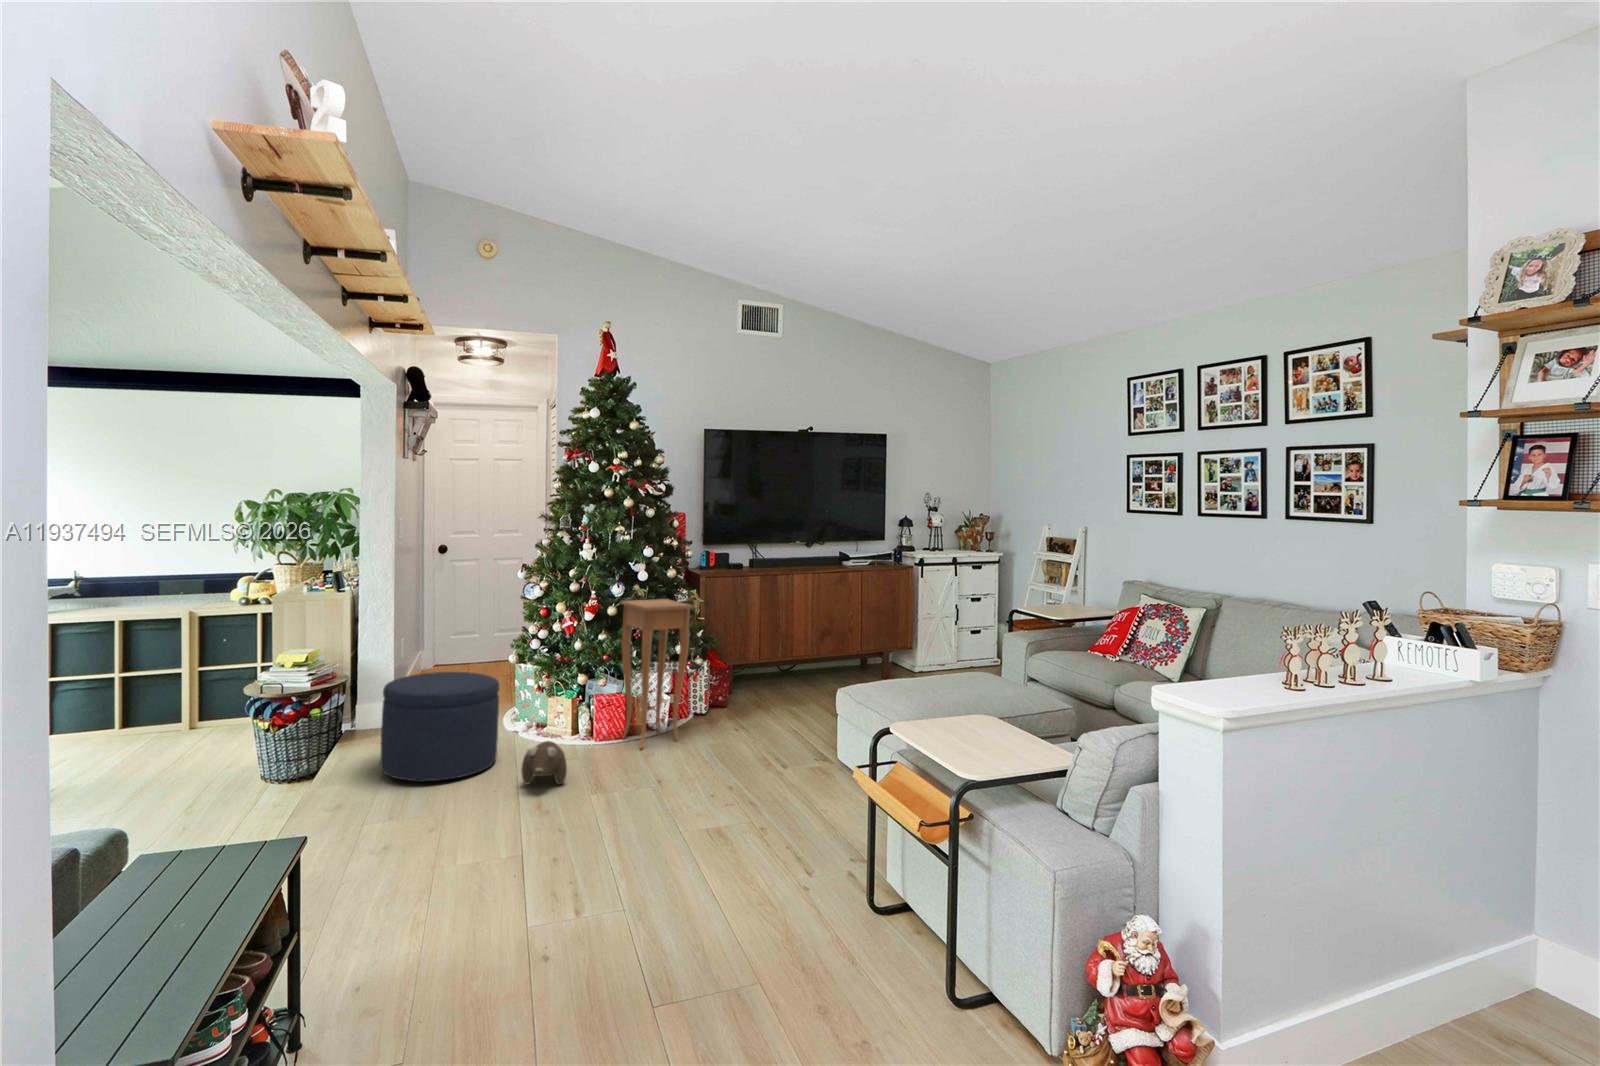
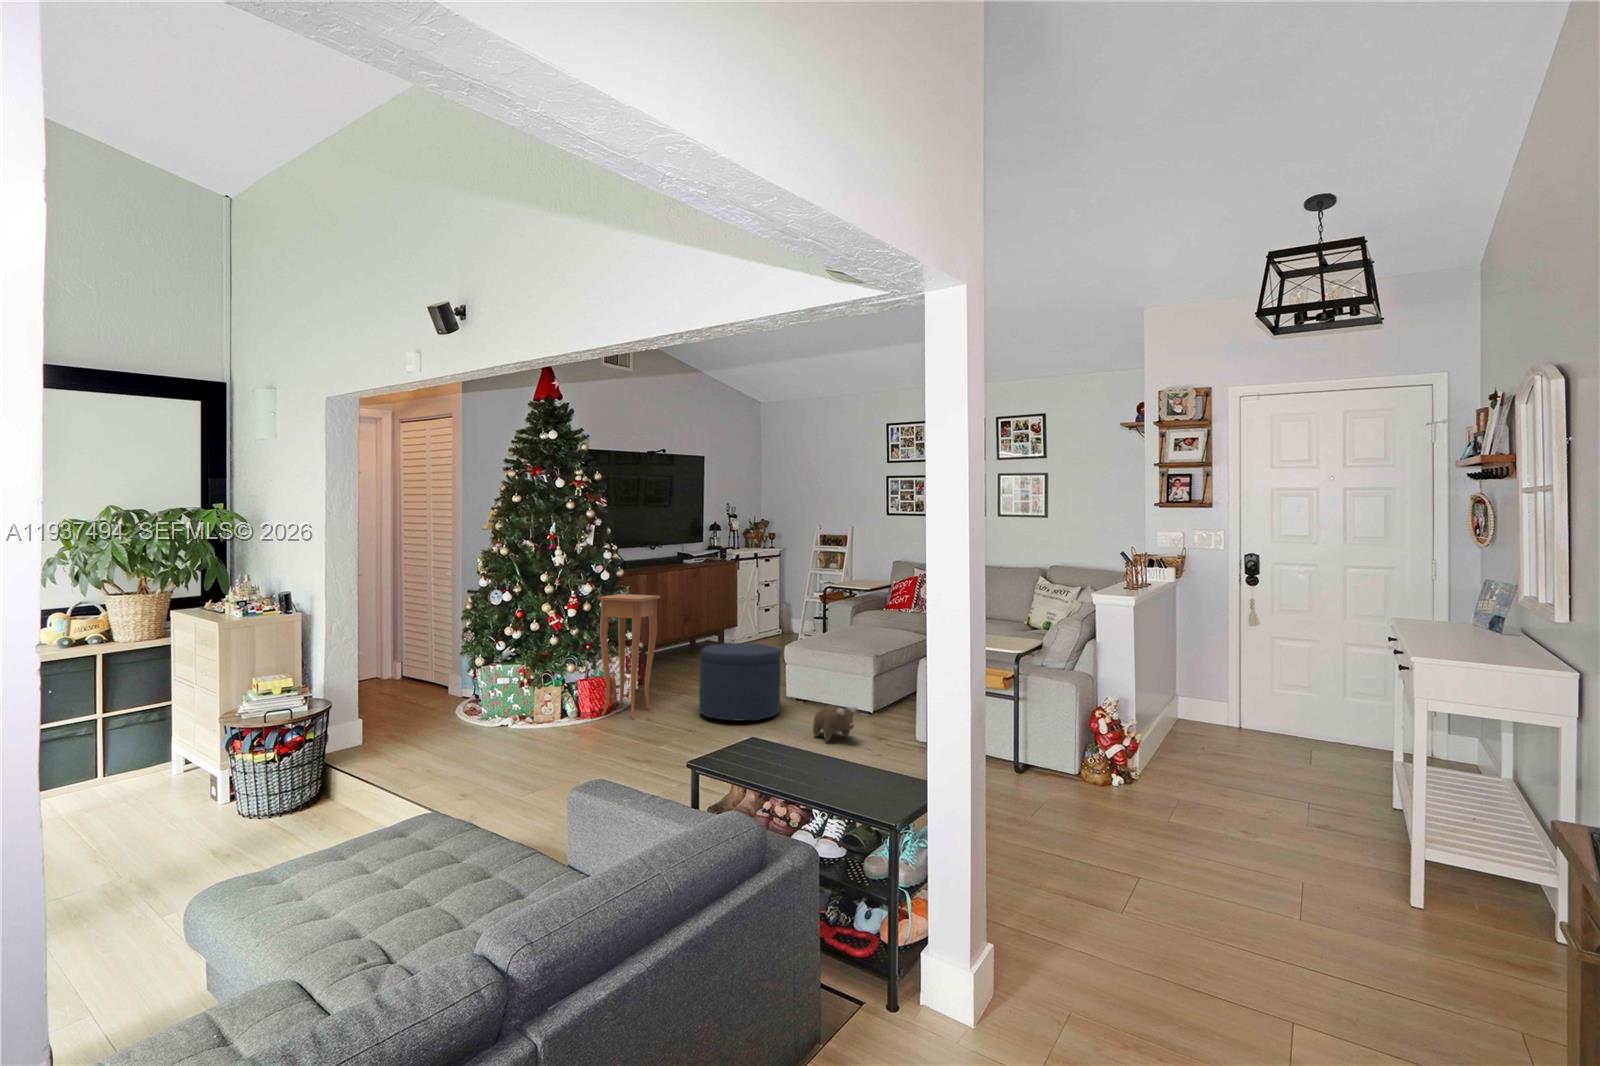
ottoman: present [380,672,499,782] -> present [699,643,781,721]
plush toy: present [521,741,567,785] -> present [813,705,857,741]

